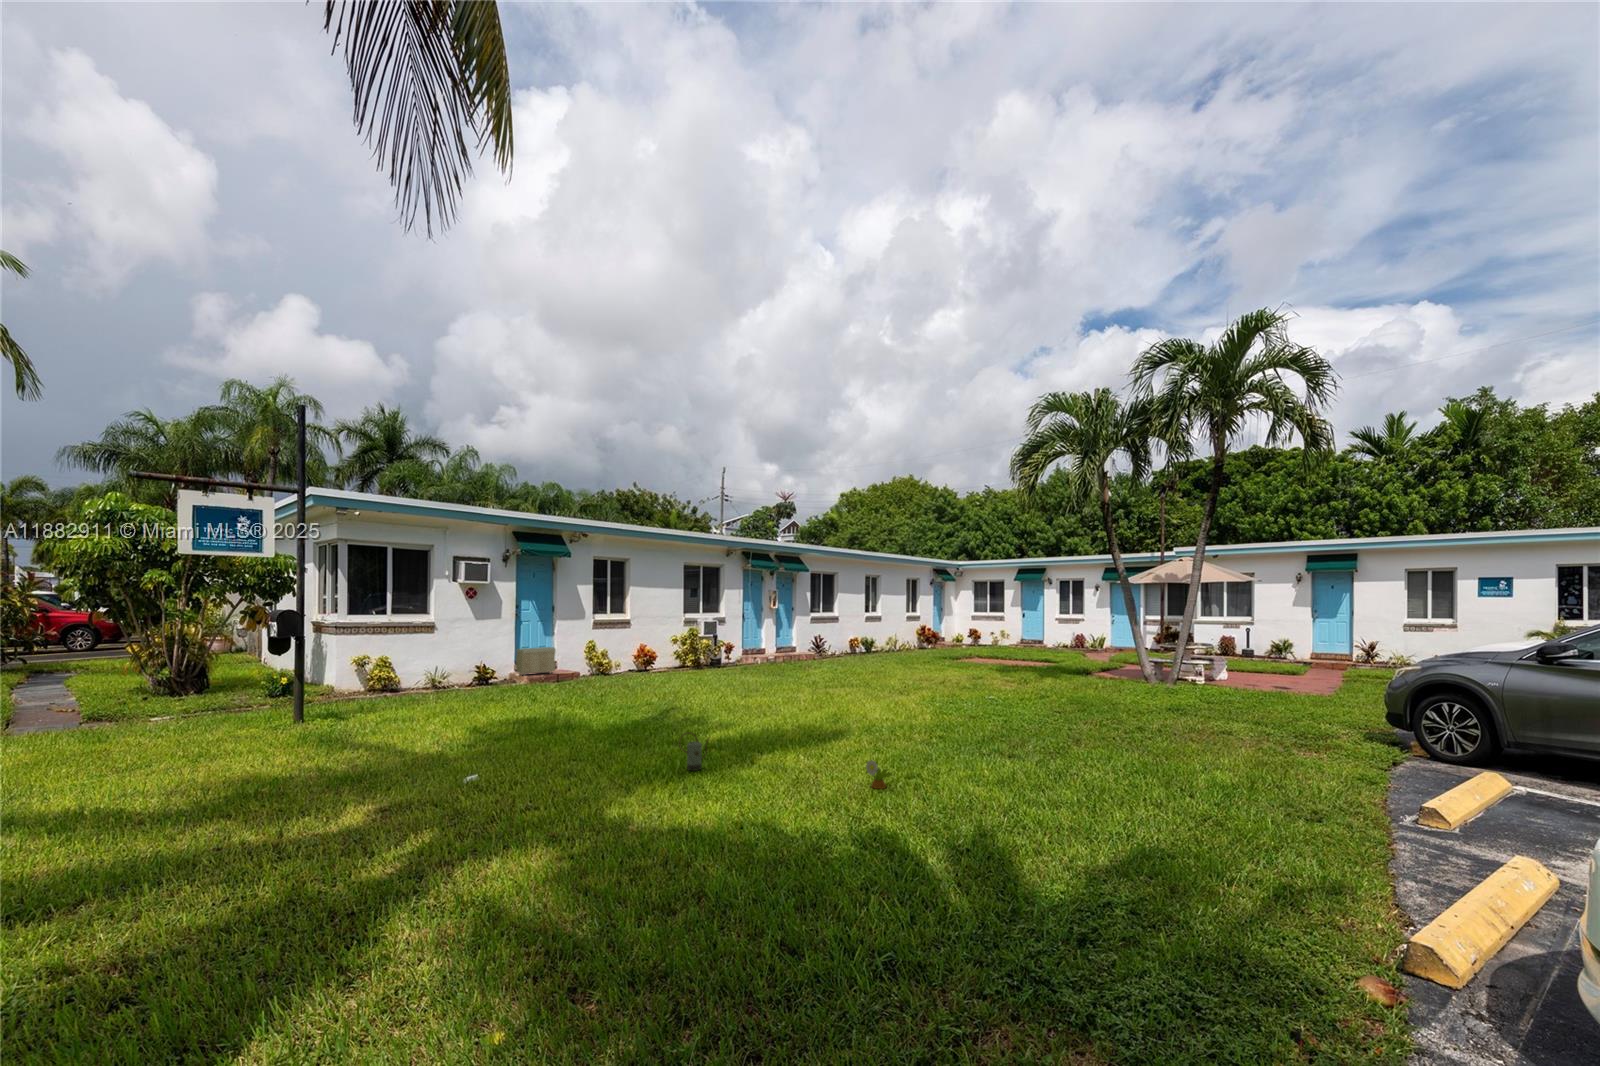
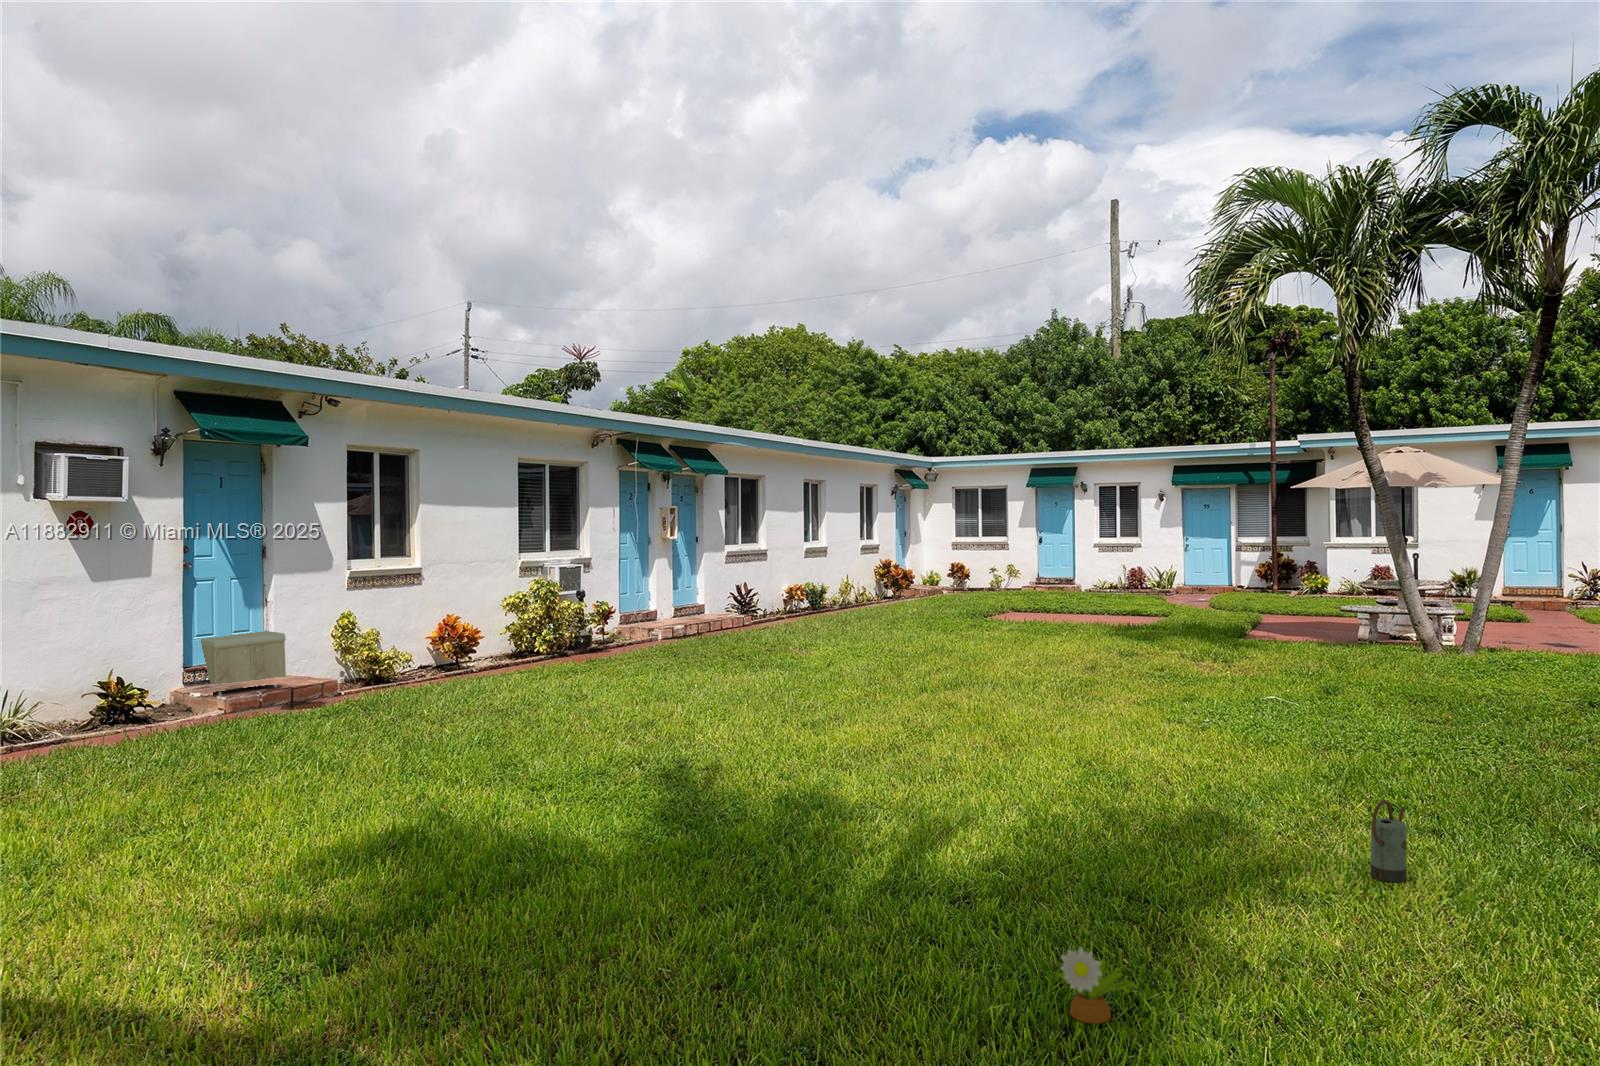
watering can: present [679,732,708,771] -> present [1370,800,1407,882]
decorative plant: present [866,760,894,789] -> present [1051,947,1137,1024]

